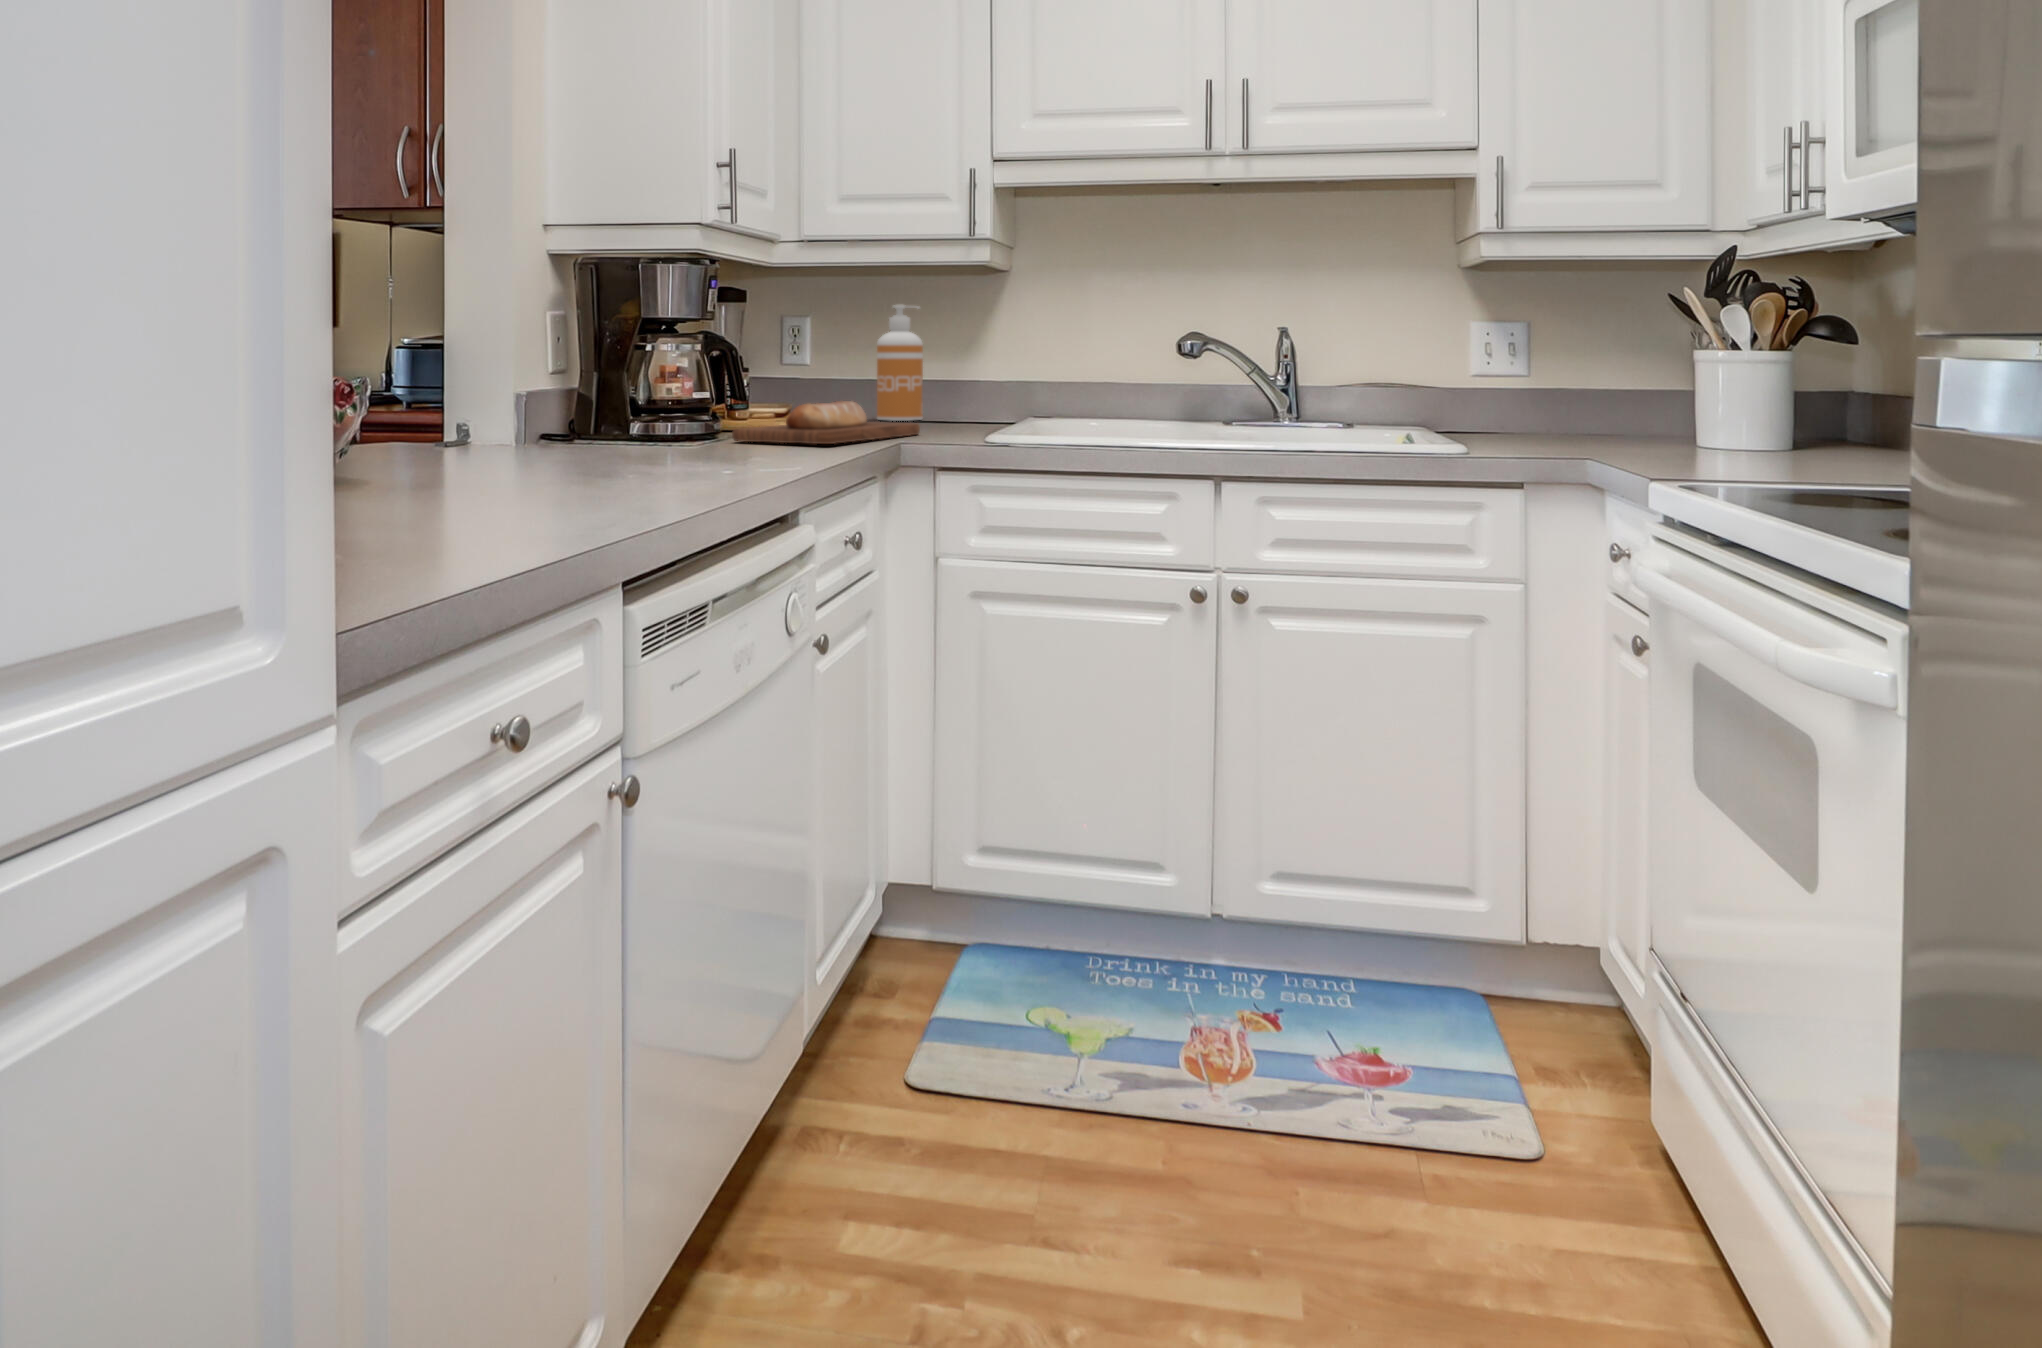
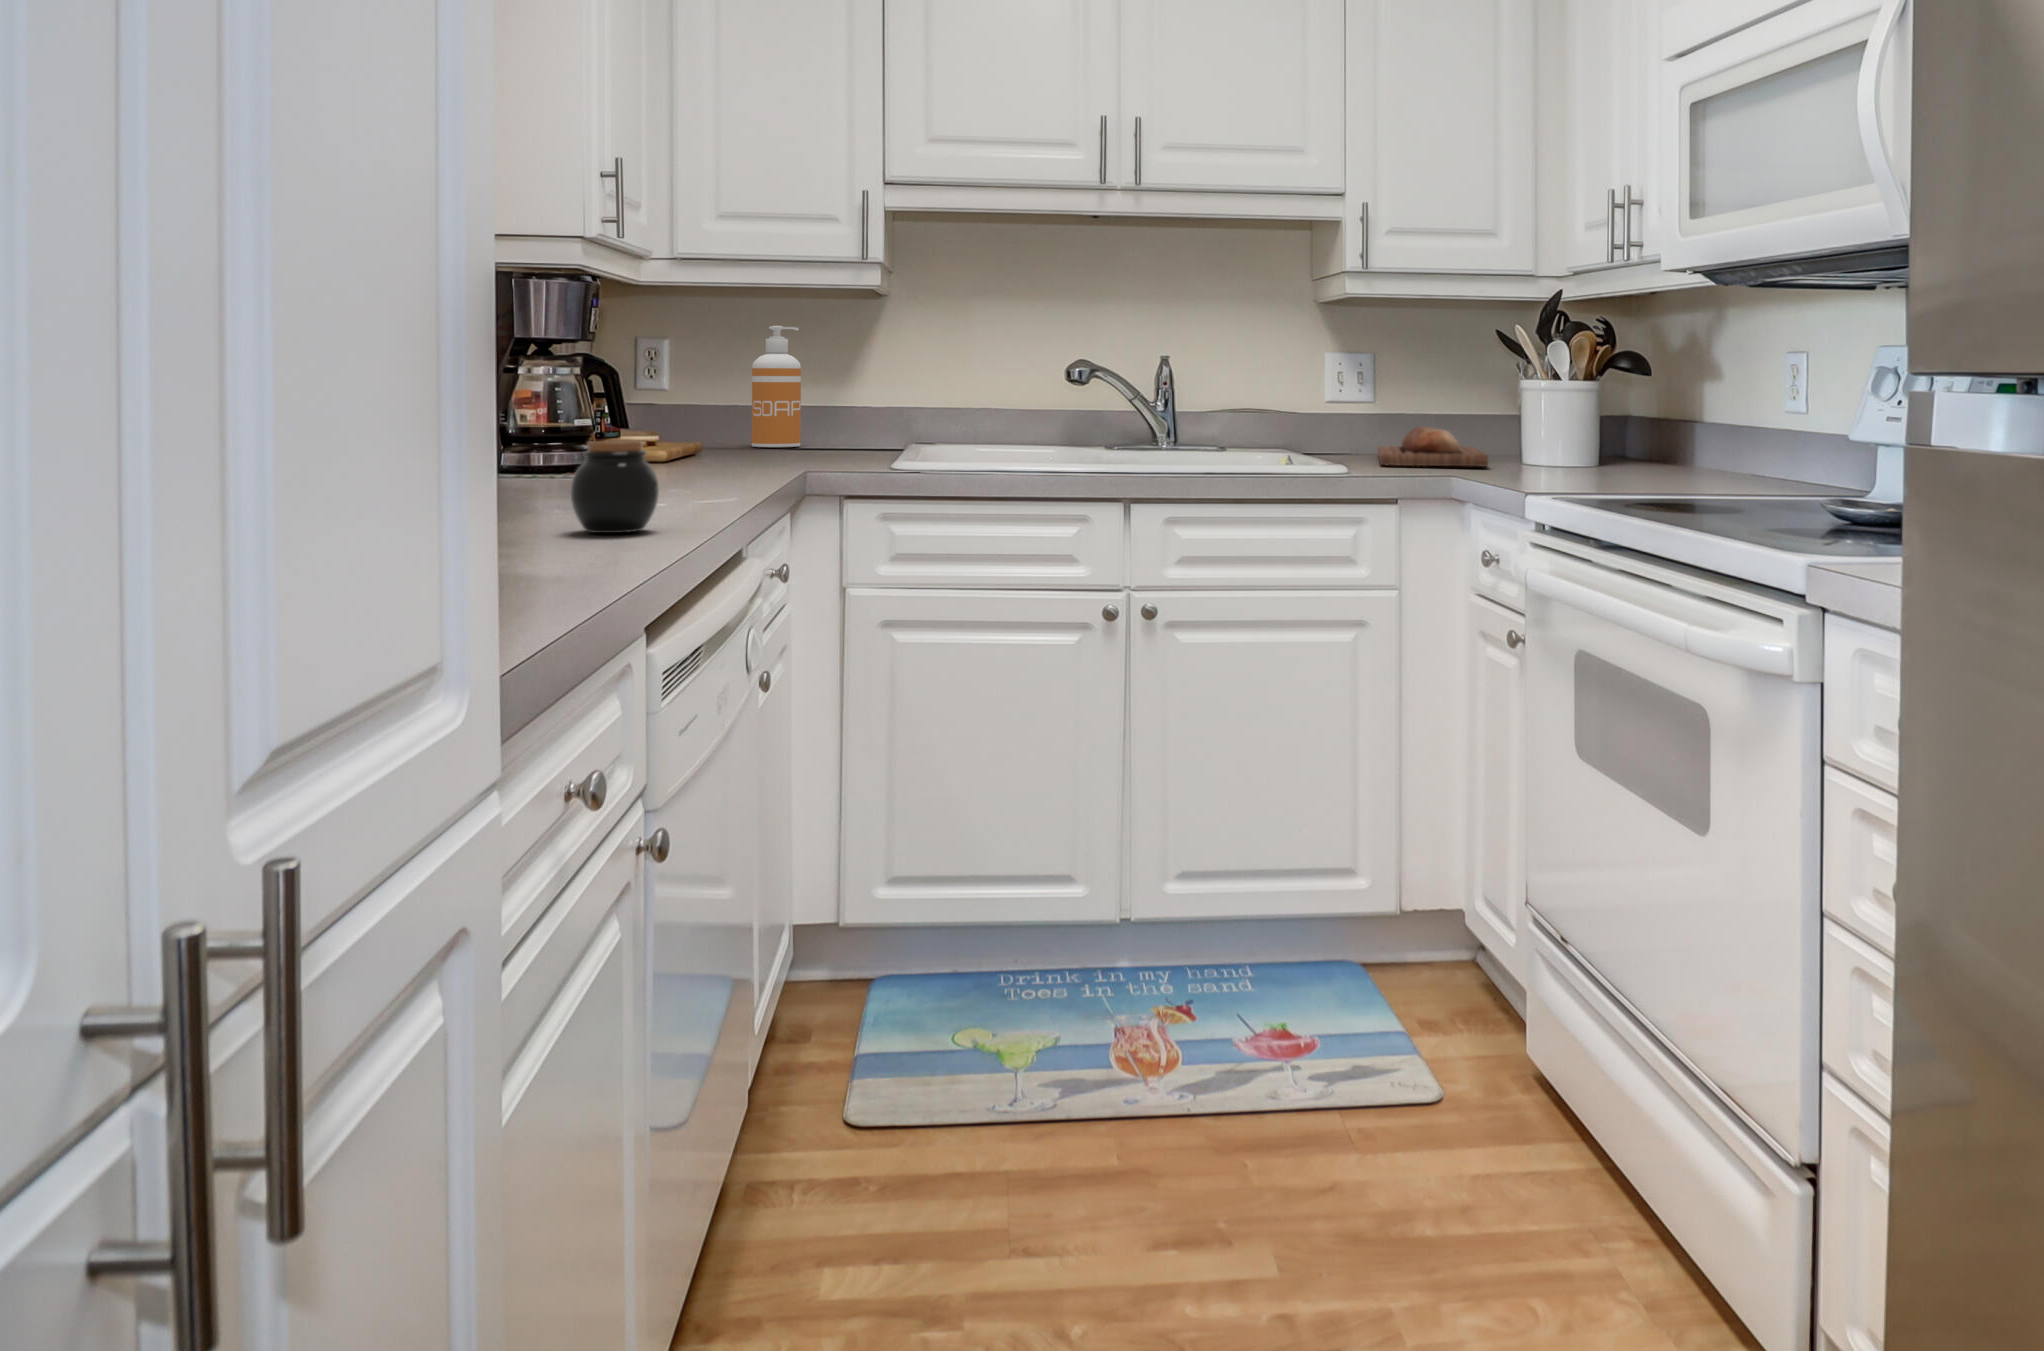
bread loaf: present [732,401,920,444] -> present [1378,427,1488,466]
jar: none [602,409,682,496] -> present [570,440,659,533]

